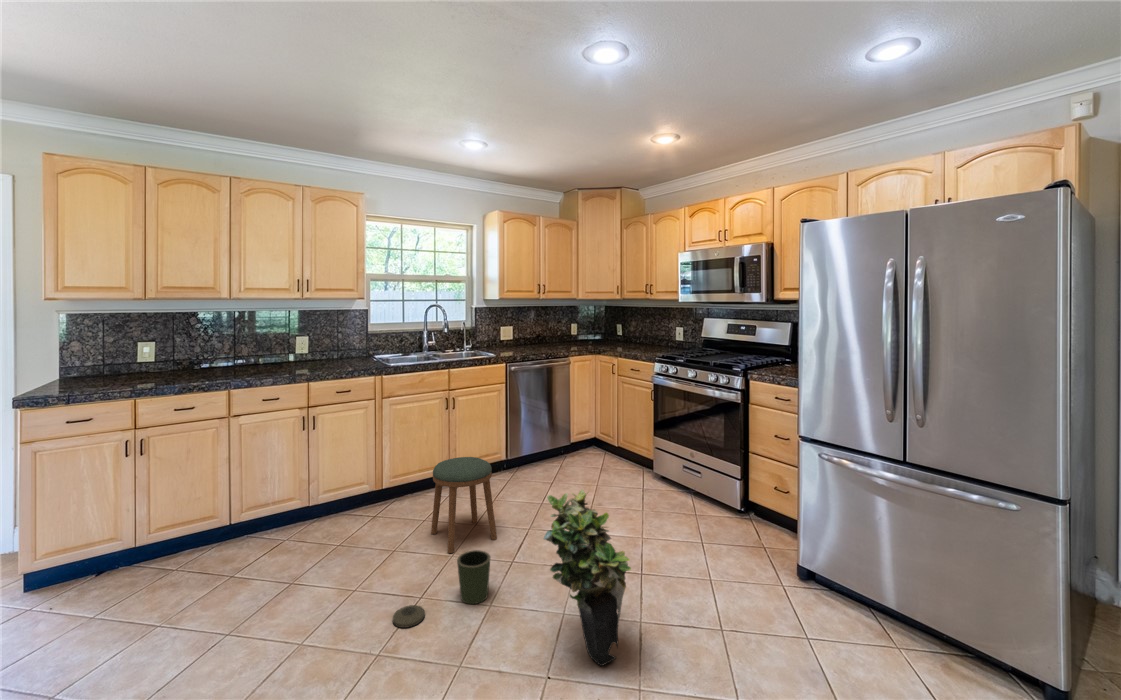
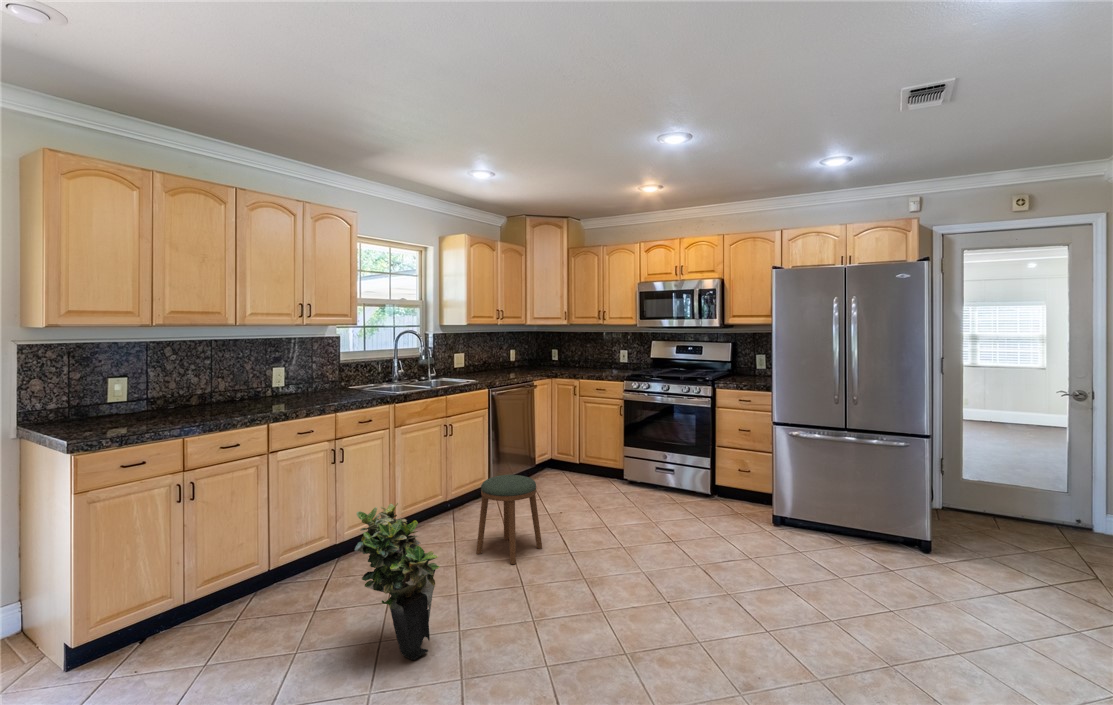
potted plant: present [544,490,631,666] -> present [355,503,440,660]
trash can: present [393,550,490,628] -> none [519,548,585,619]

